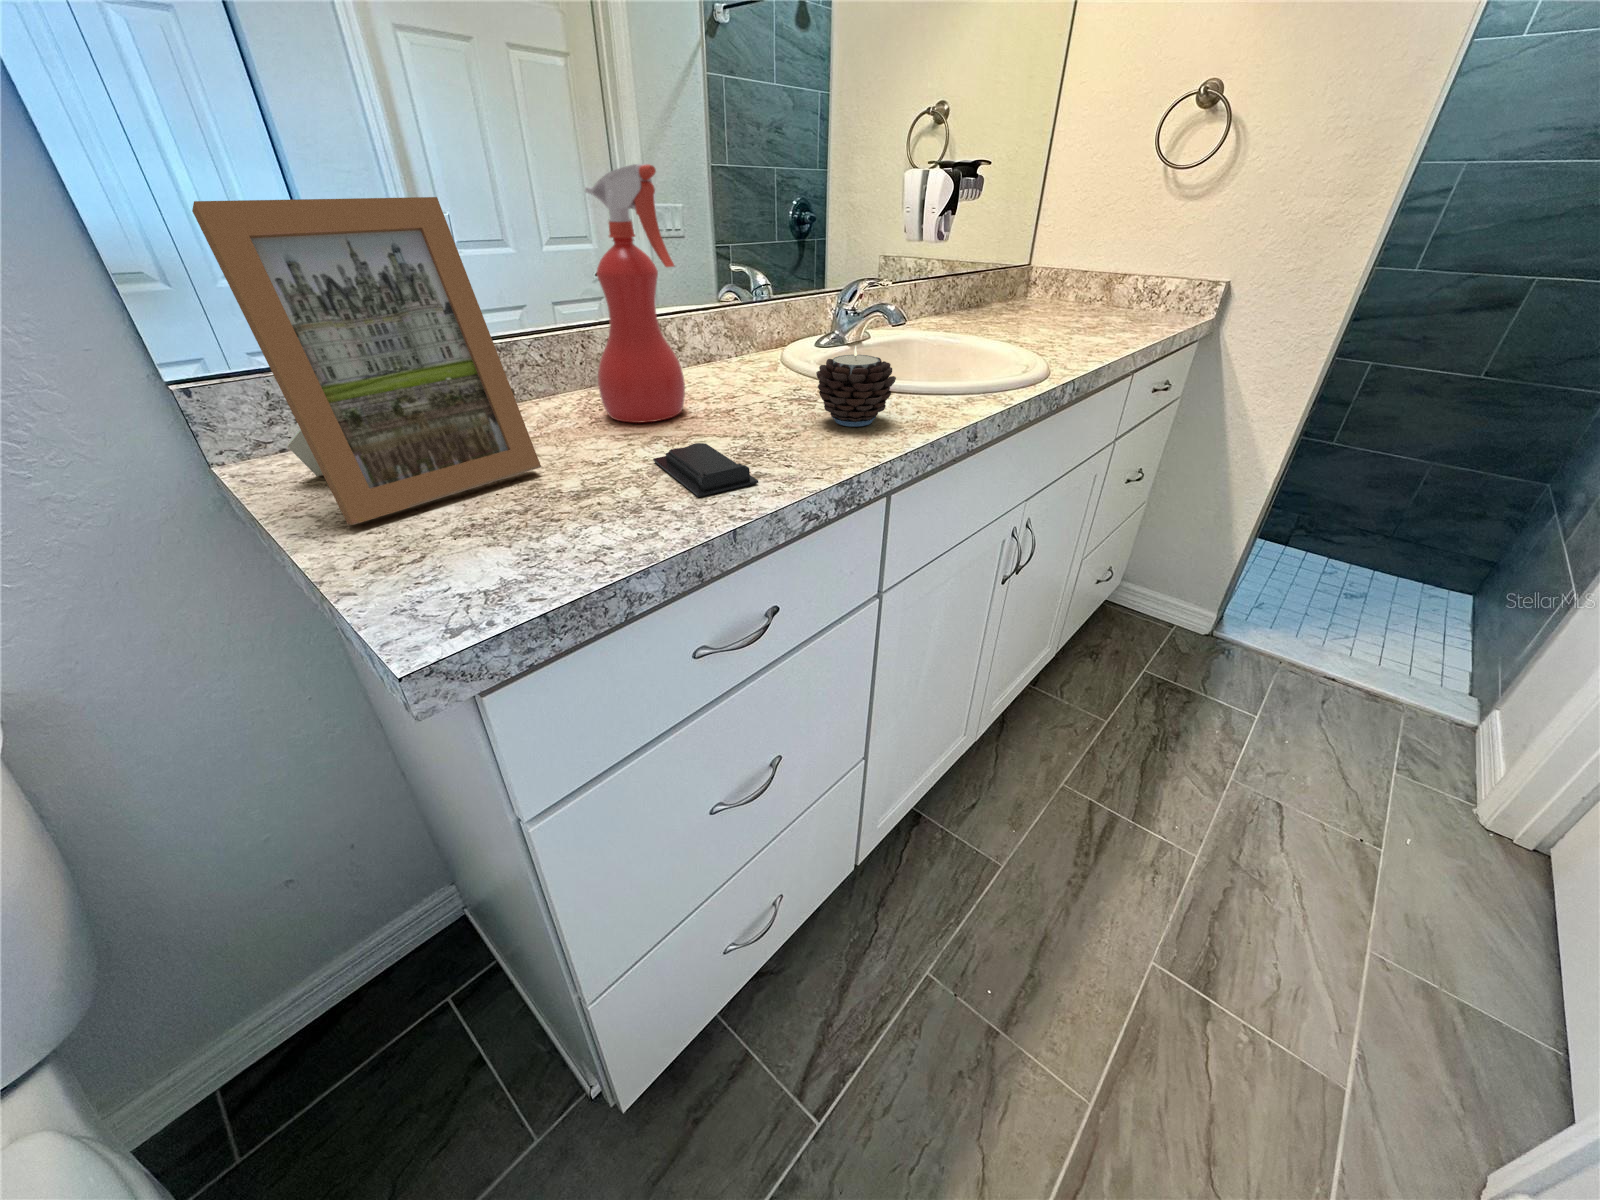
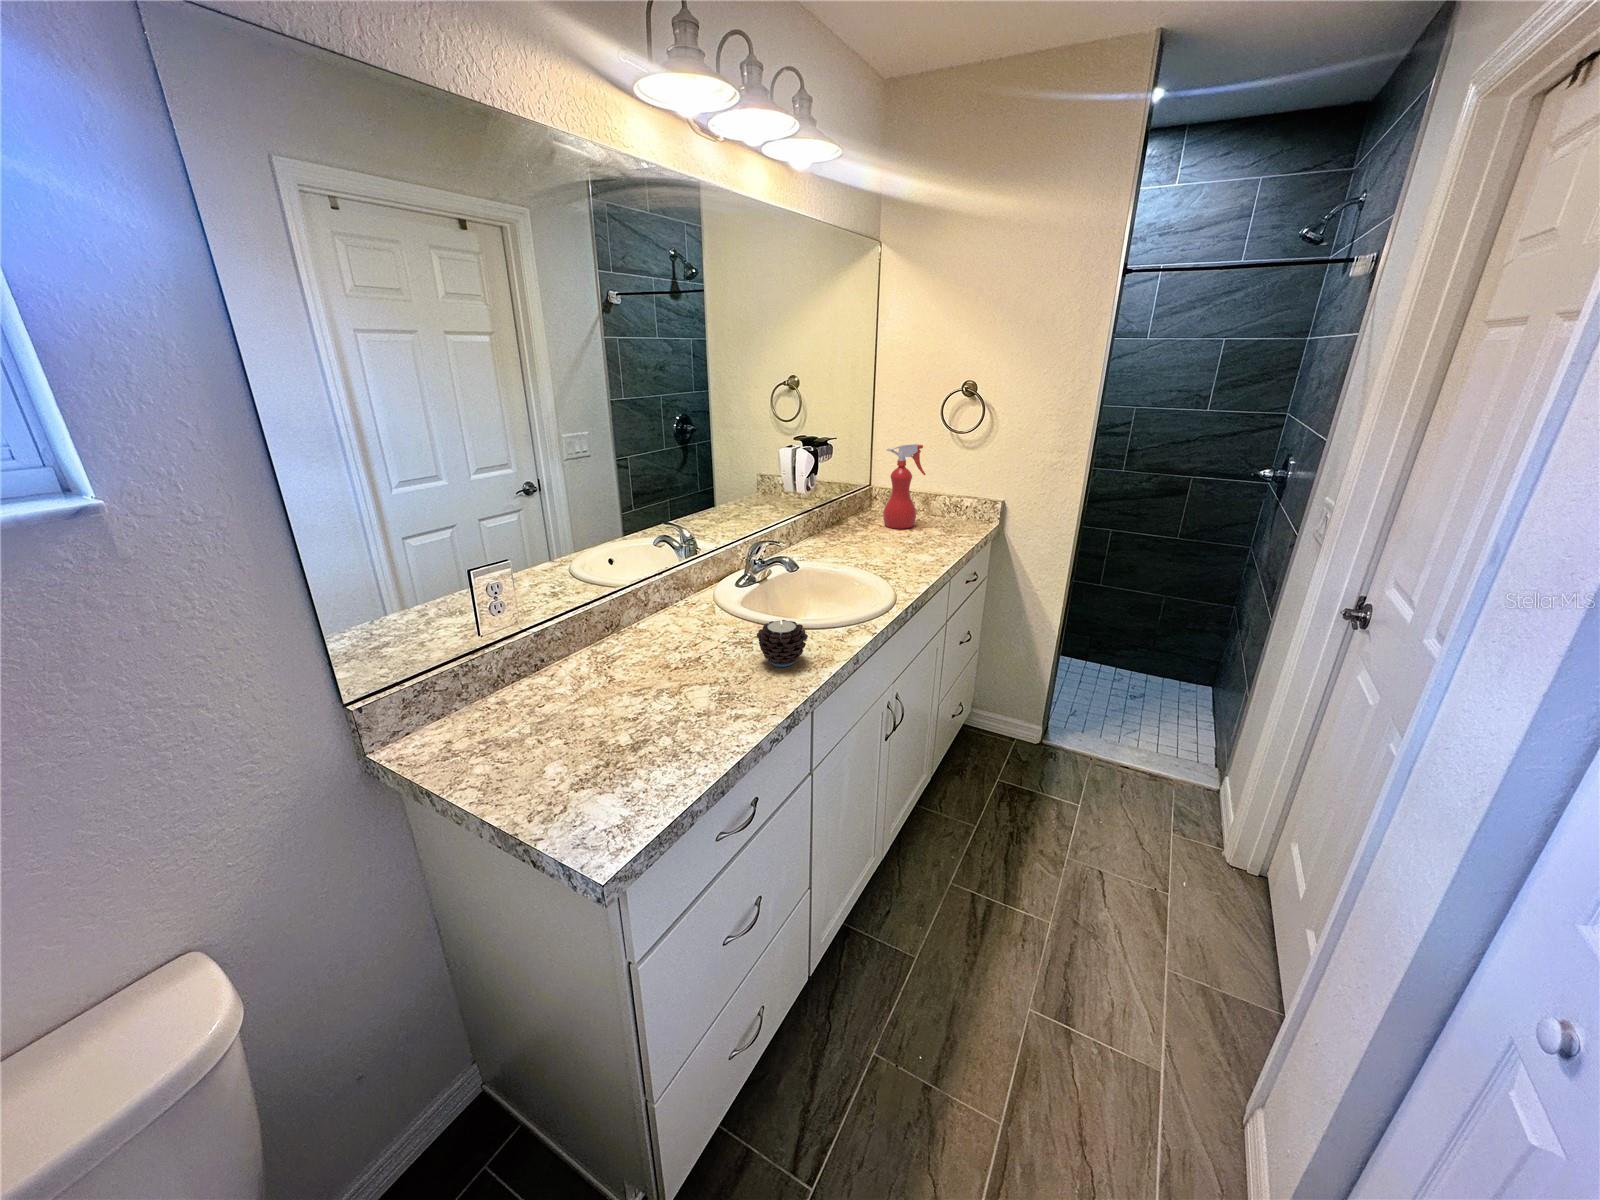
spray bottle: present [585,164,685,423] -> present [883,444,926,529]
picture frame: present [192,197,541,525] -> none [427,583,601,791]
soap bar: present [653,443,758,497] -> none [668,697,742,740]

